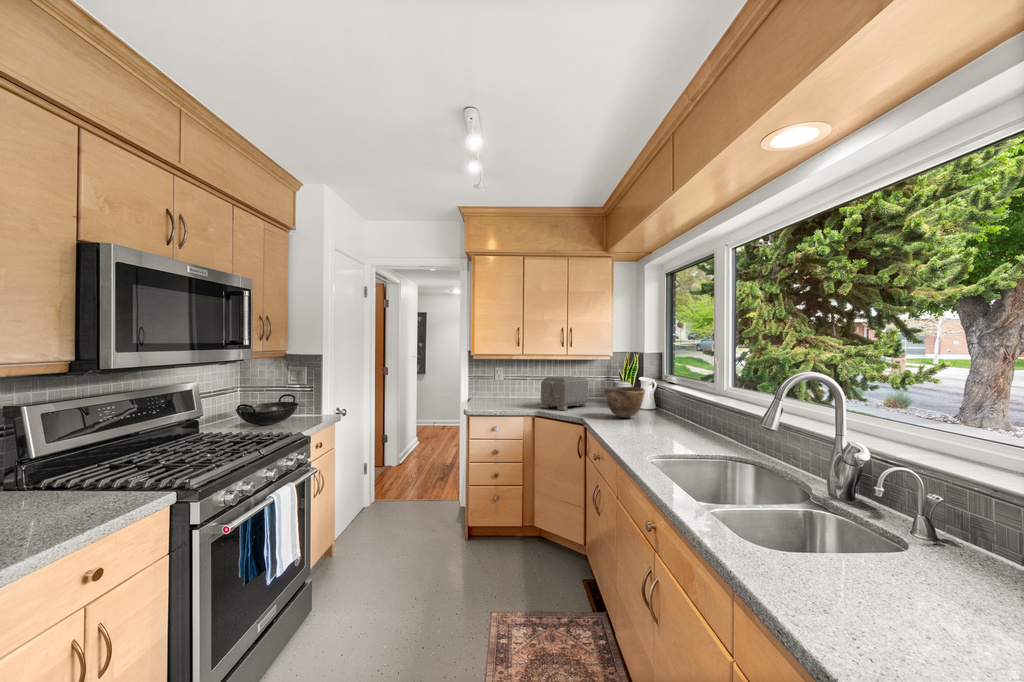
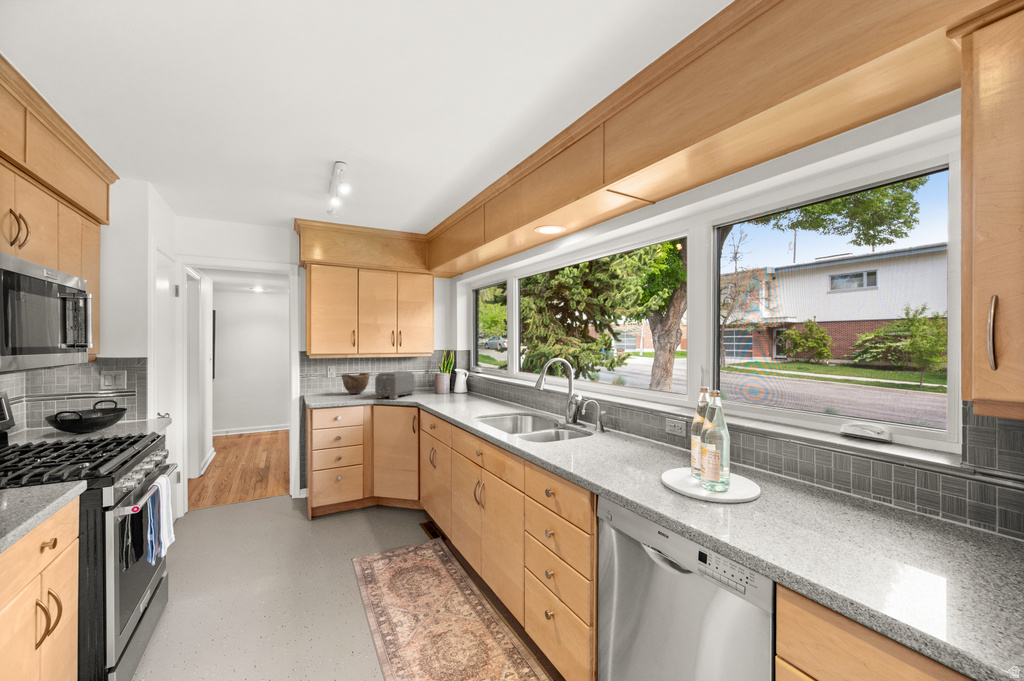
bowl: present [604,387,645,418] -> present [341,373,370,394]

